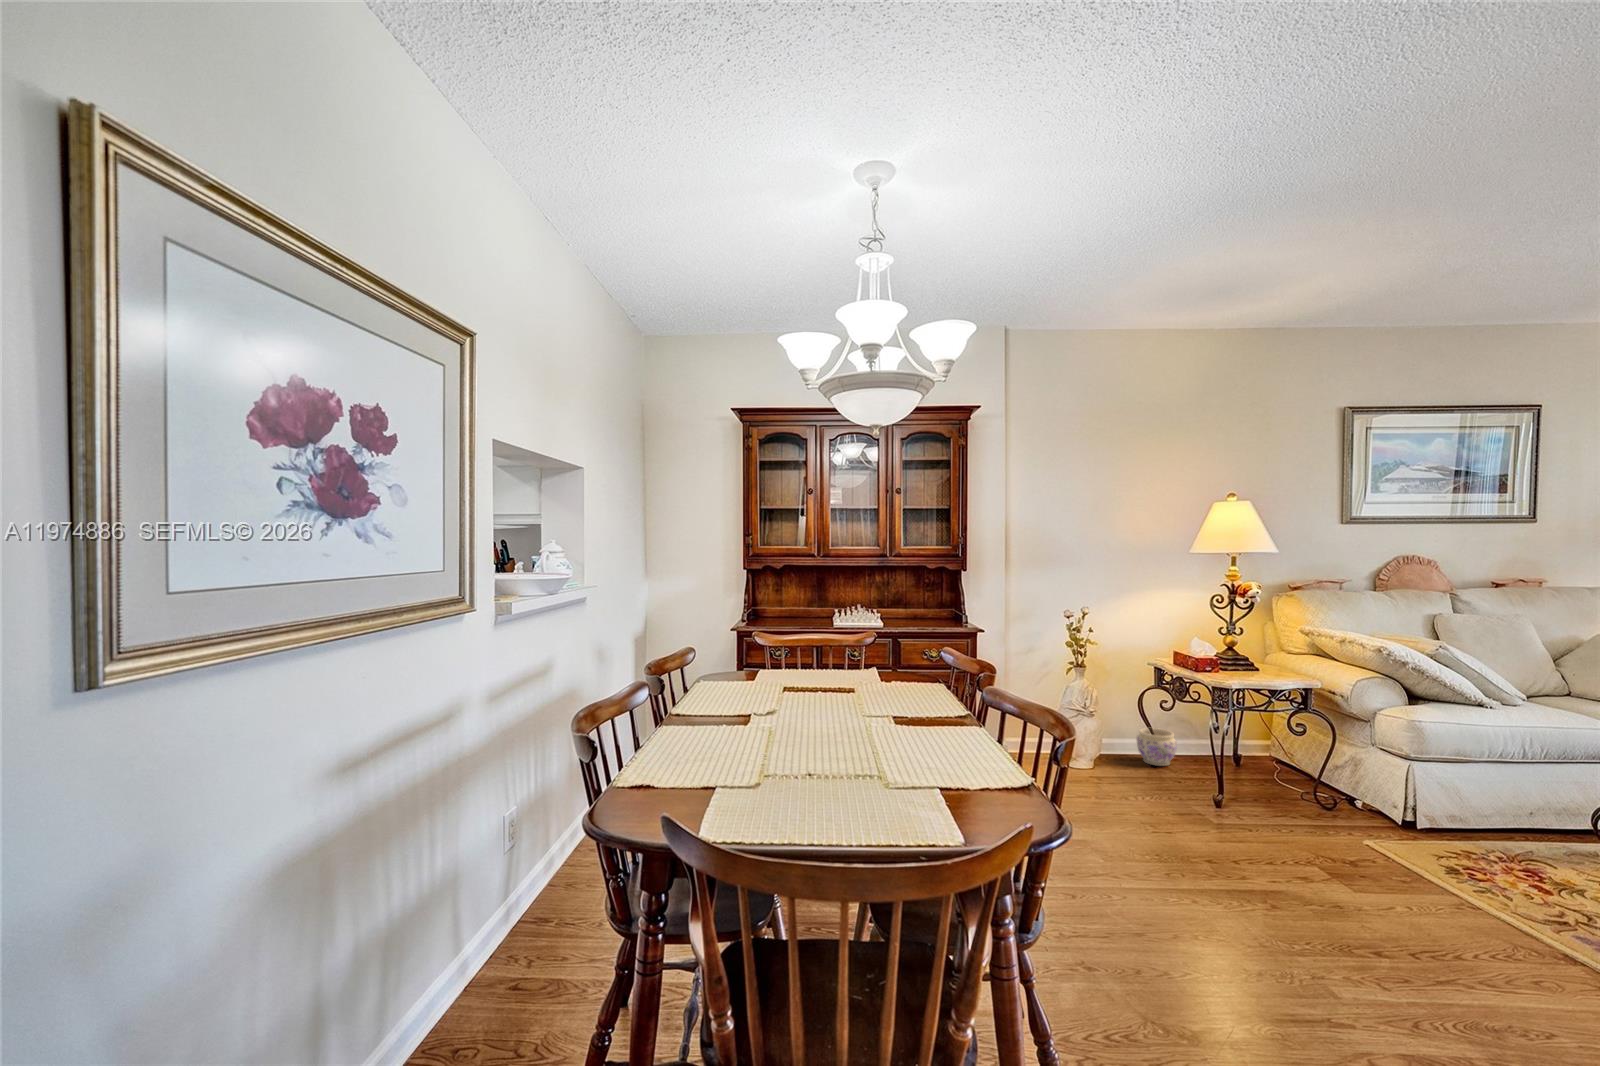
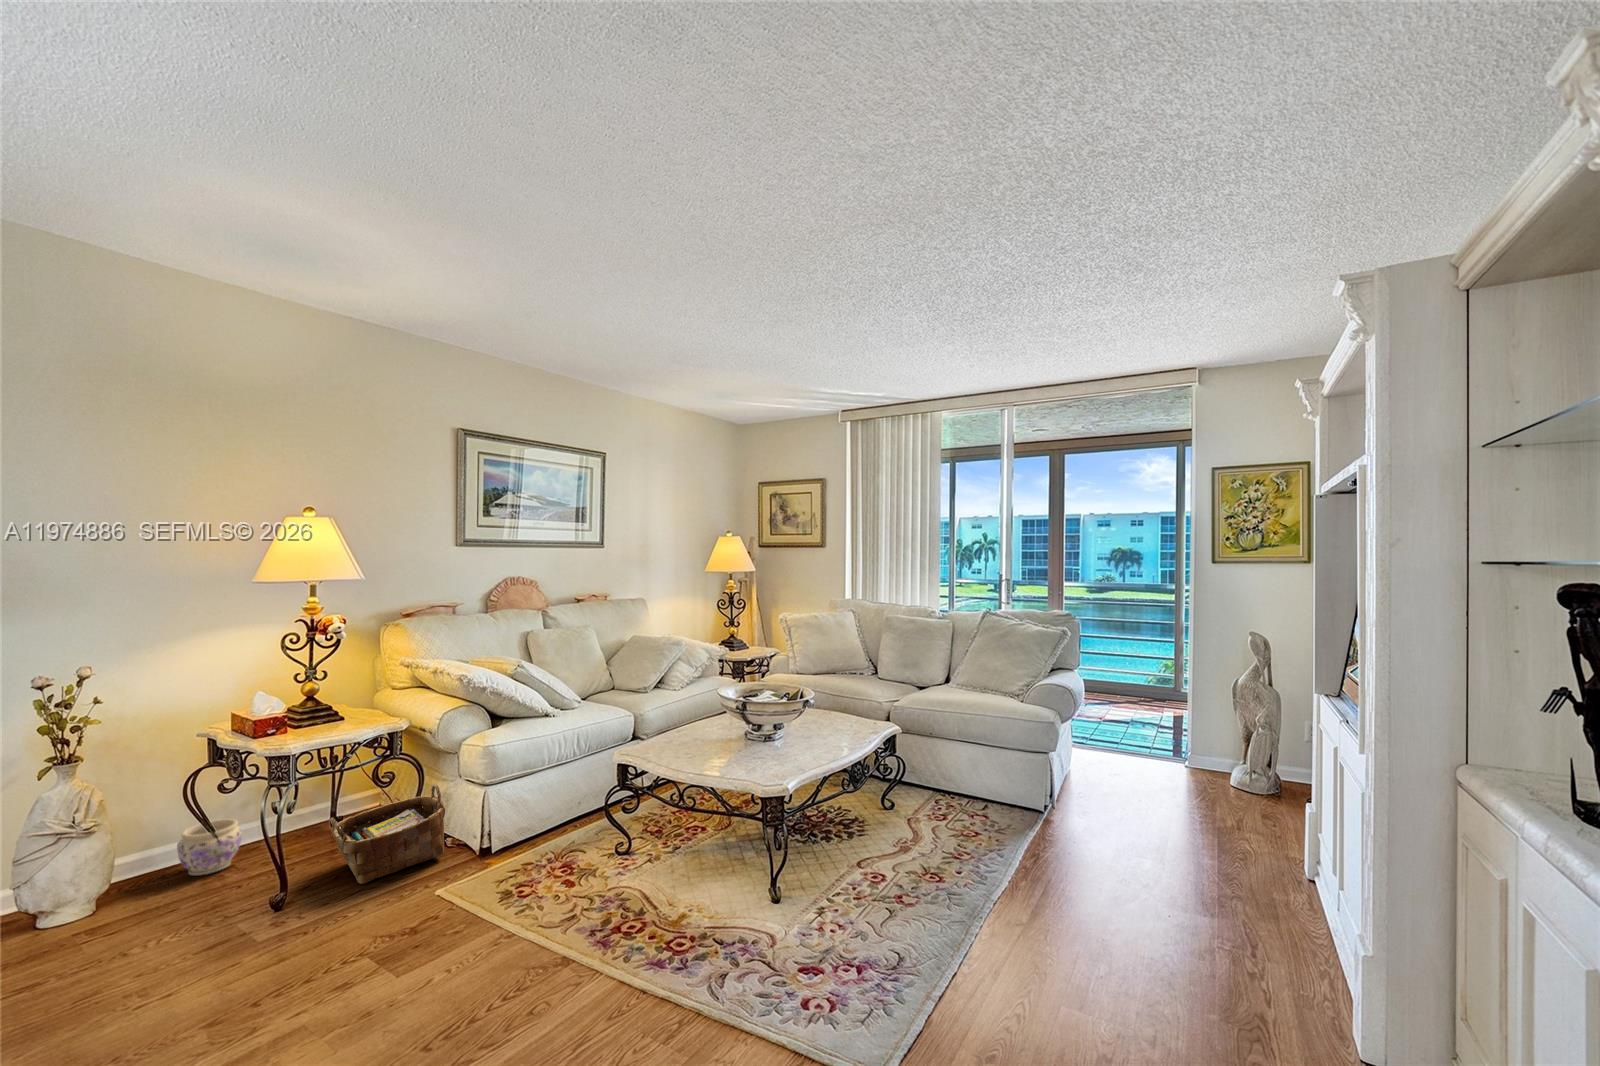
woven basket: none [1255,746,1365,814] -> present [330,784,445,884]

